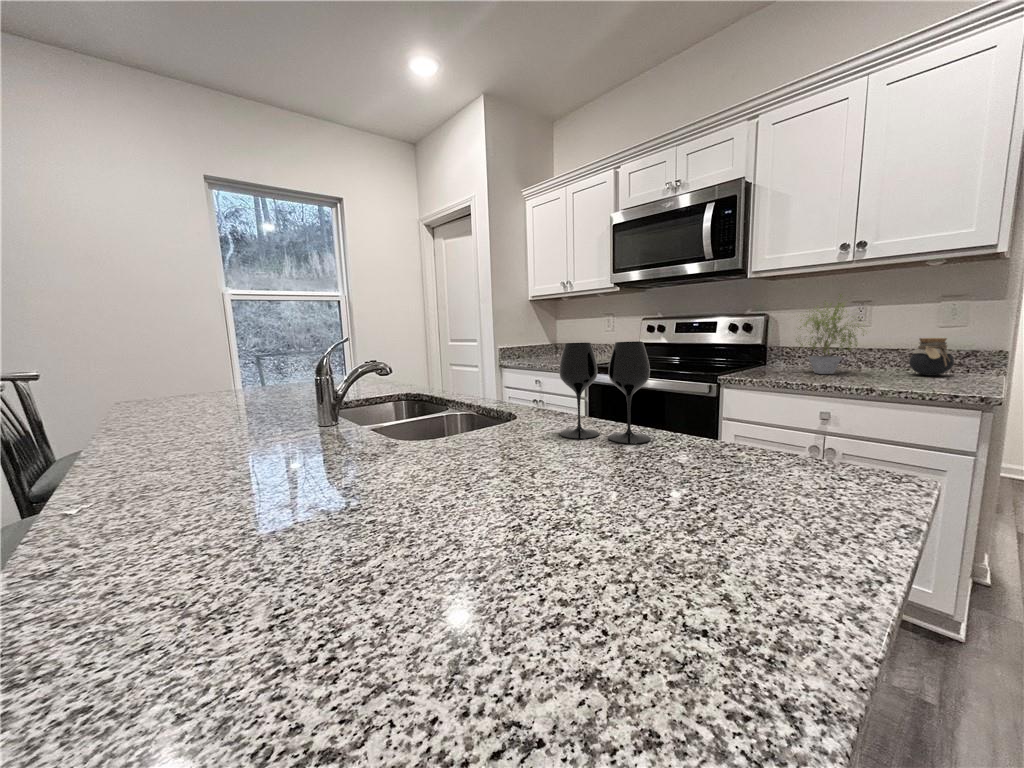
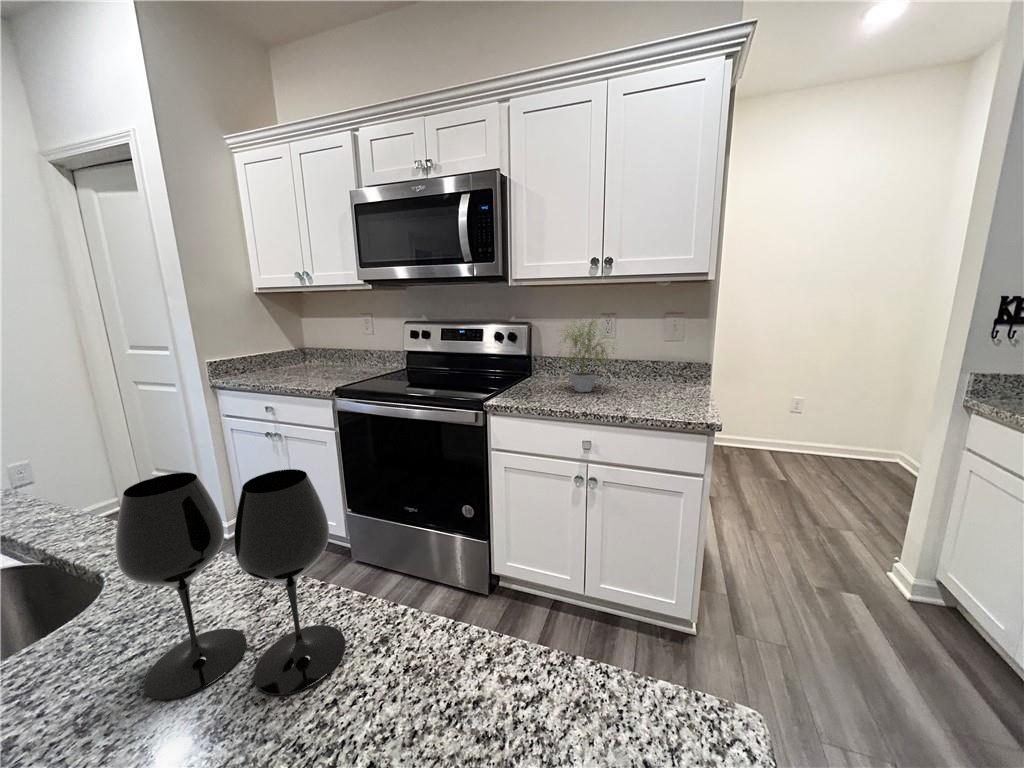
jar: present [909,338,954,376] -> none [648,354,679,390]

